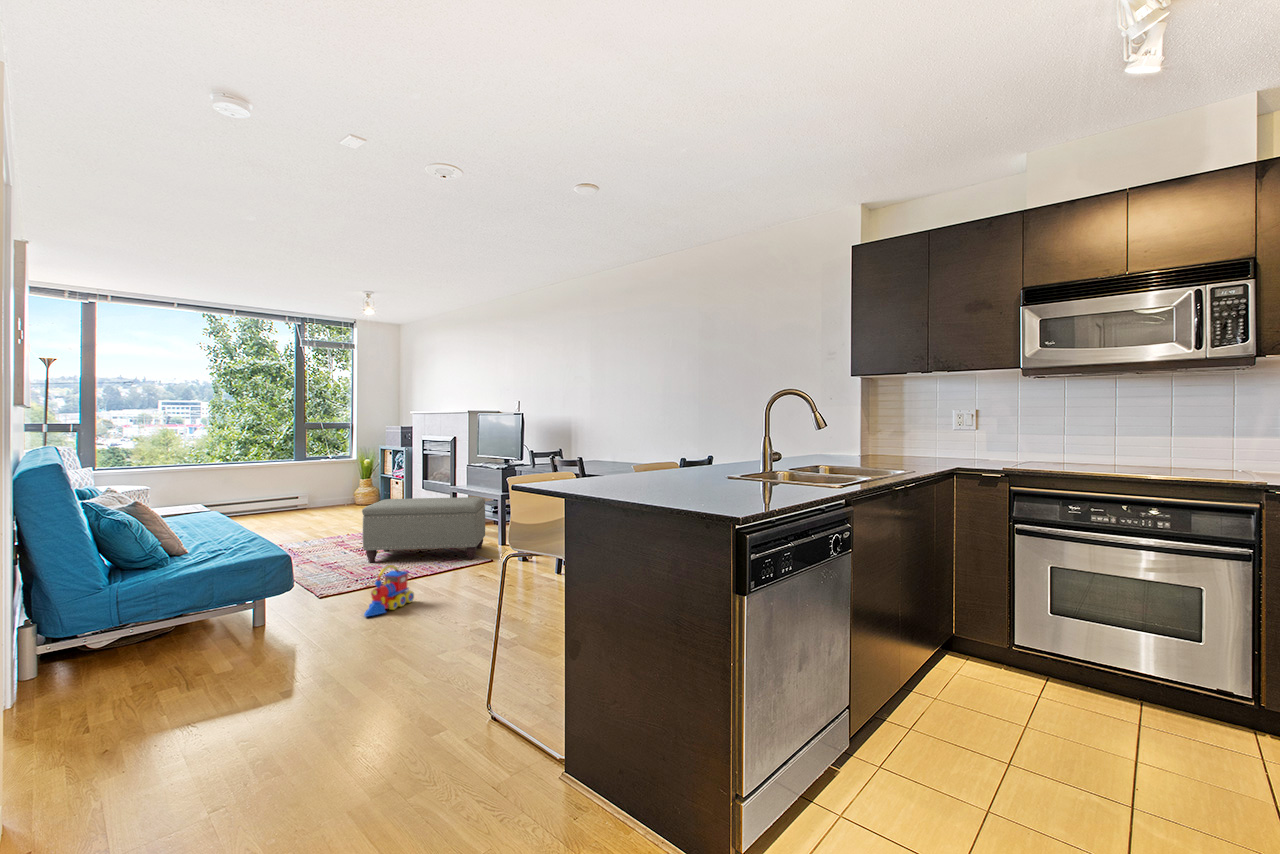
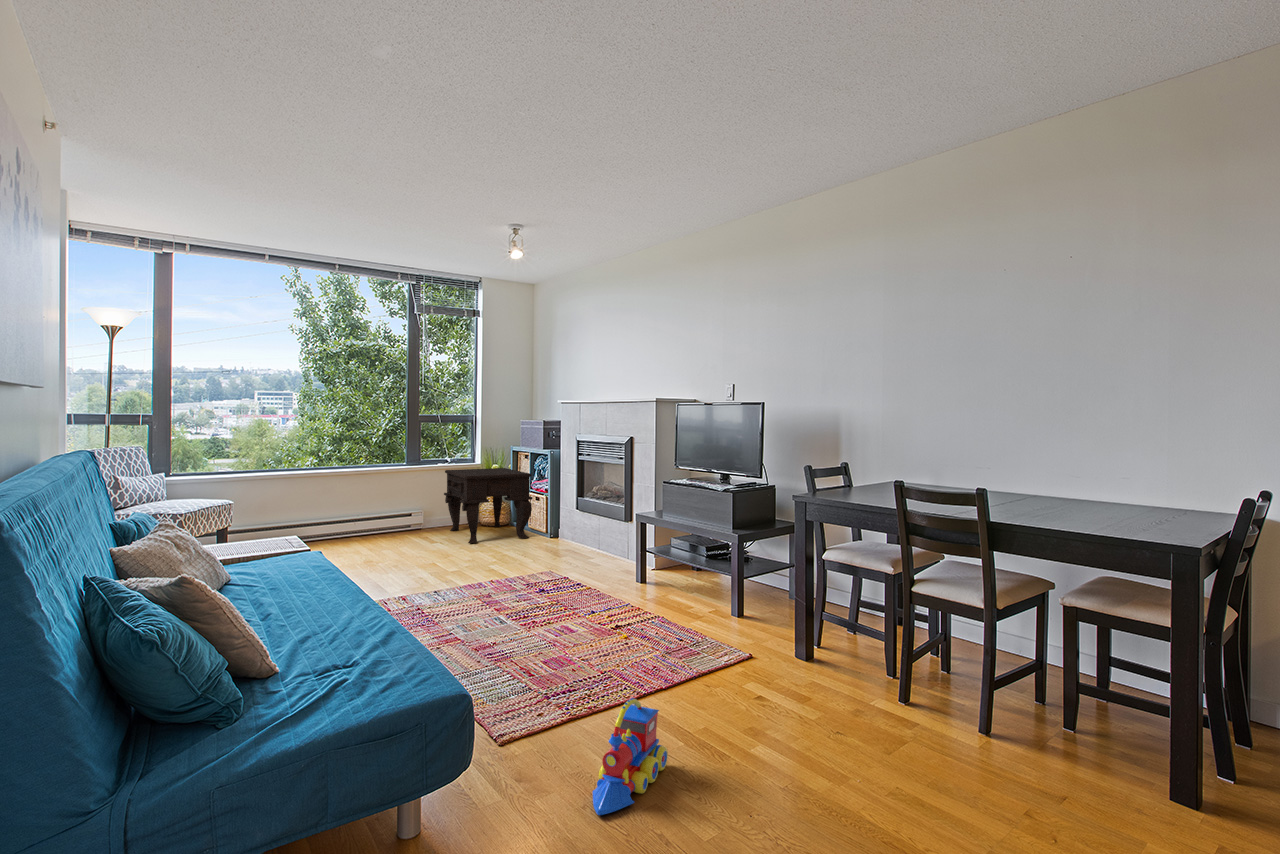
side table: none [323,462,391,516] -> present [444,468,533,543]
ottoman: present [362,497,485,562] -> none [534,538,716,647]

